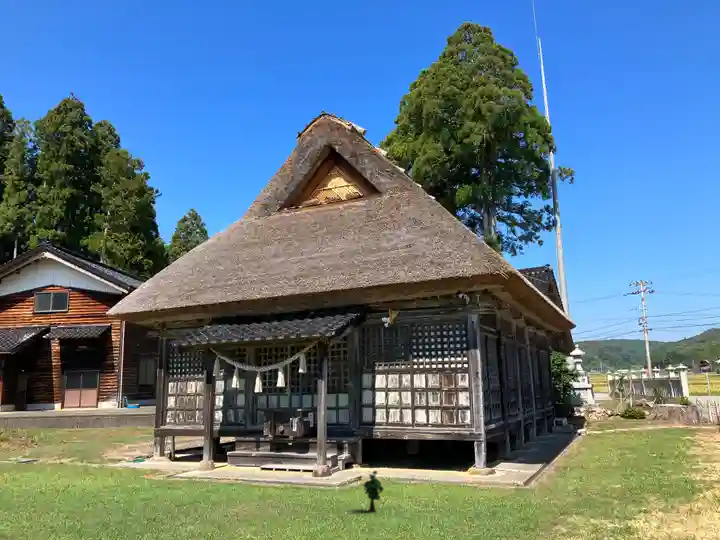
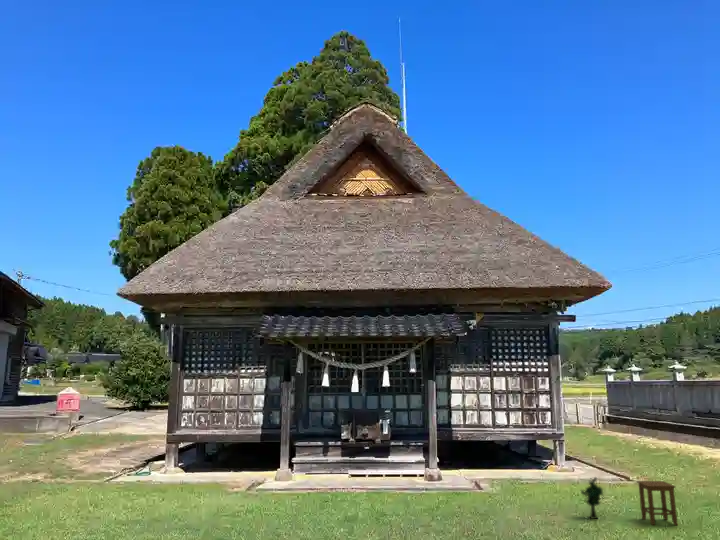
stool: none [405,476,439,522] -> present [637,481,678,525]

